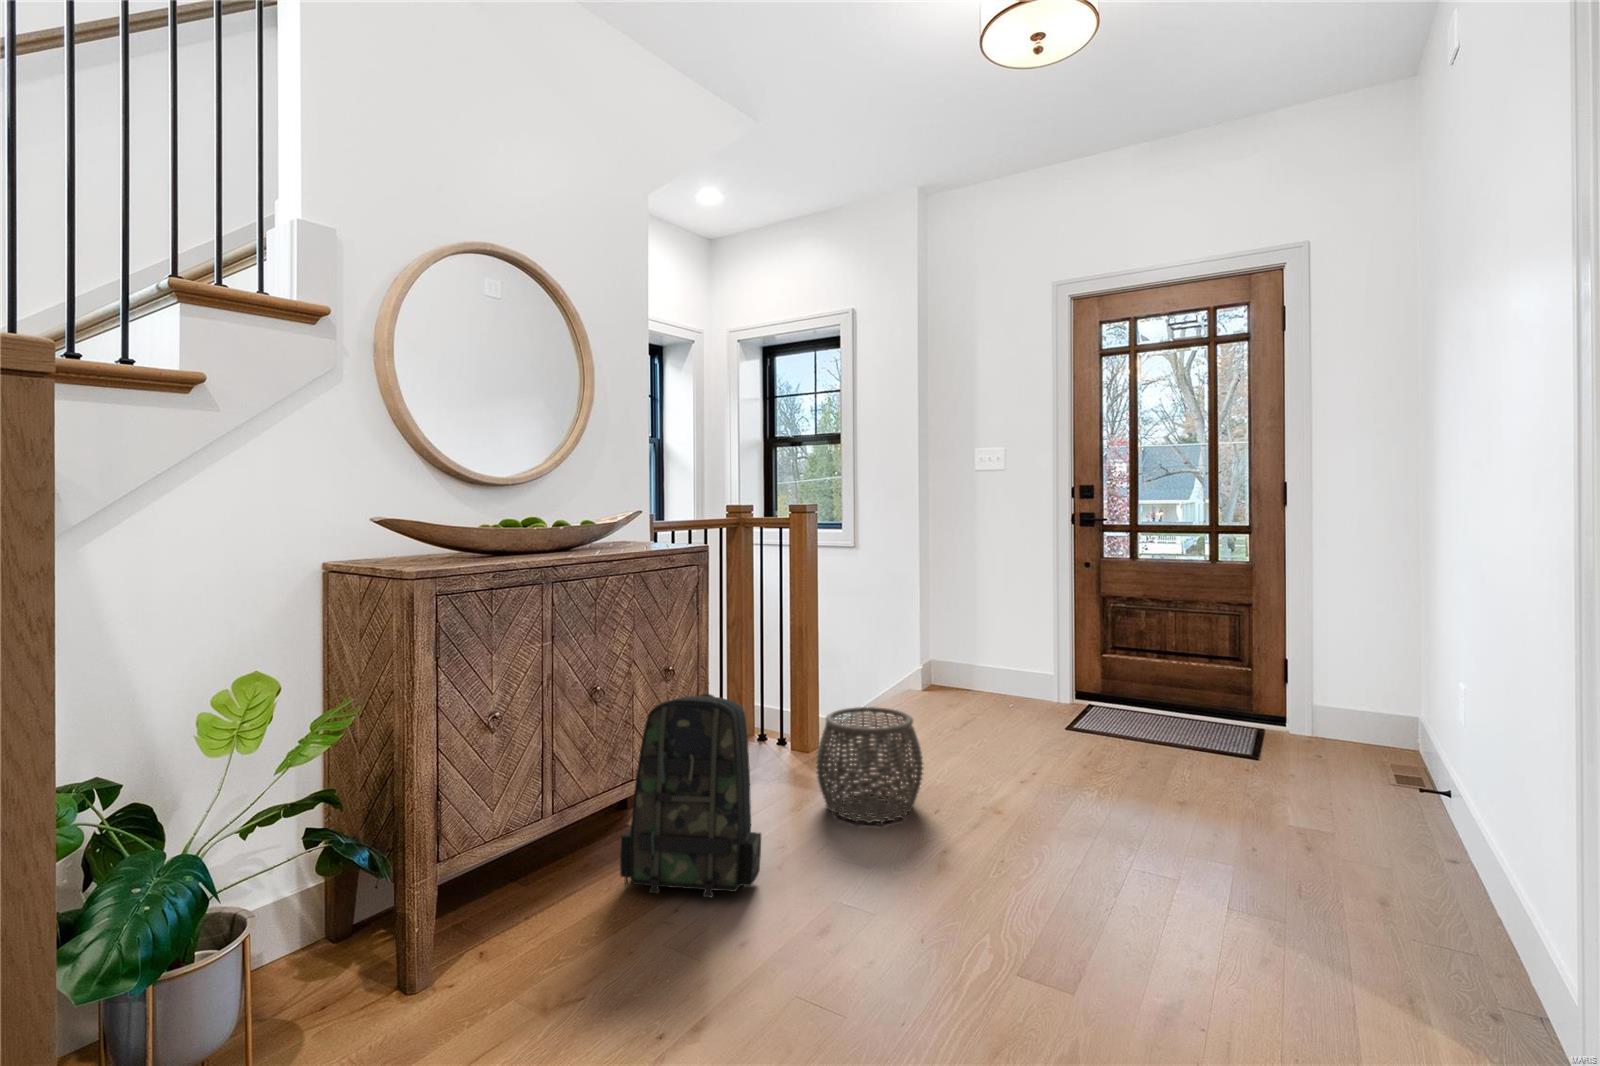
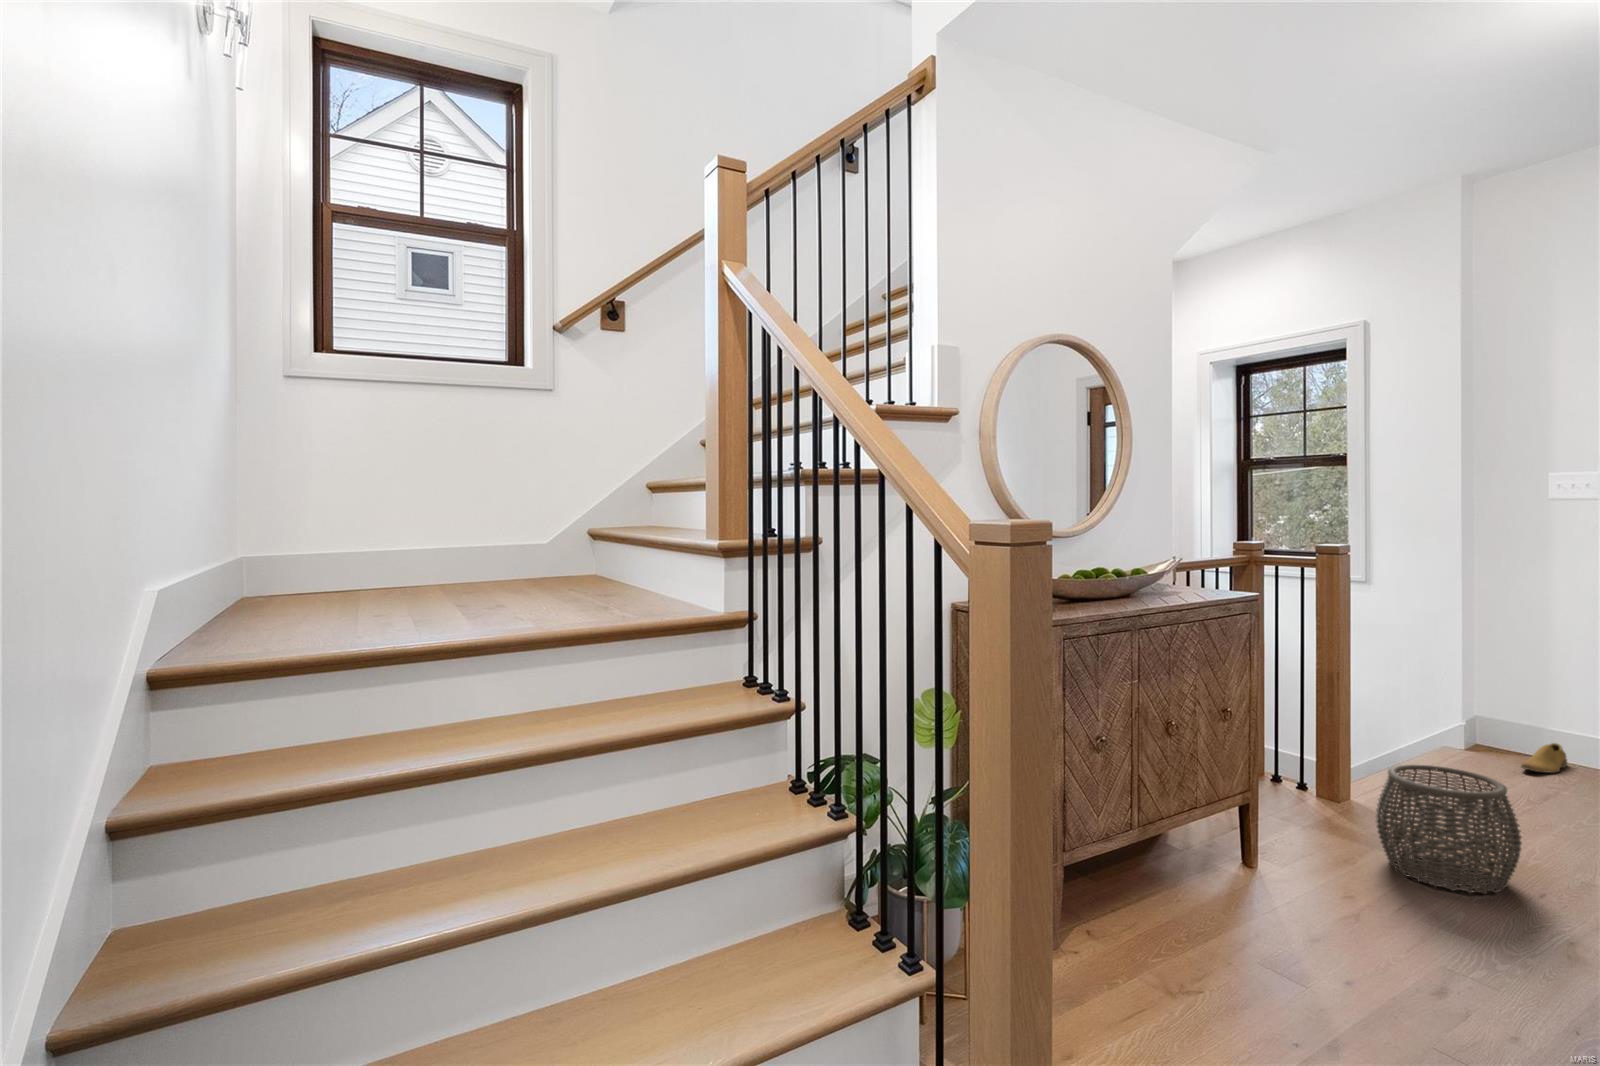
shoe: none [956,679,989,704] -> present [1521,743,1567,773]
backpack: present [620,694,761,897] -> none [1194,736,1342,932]

